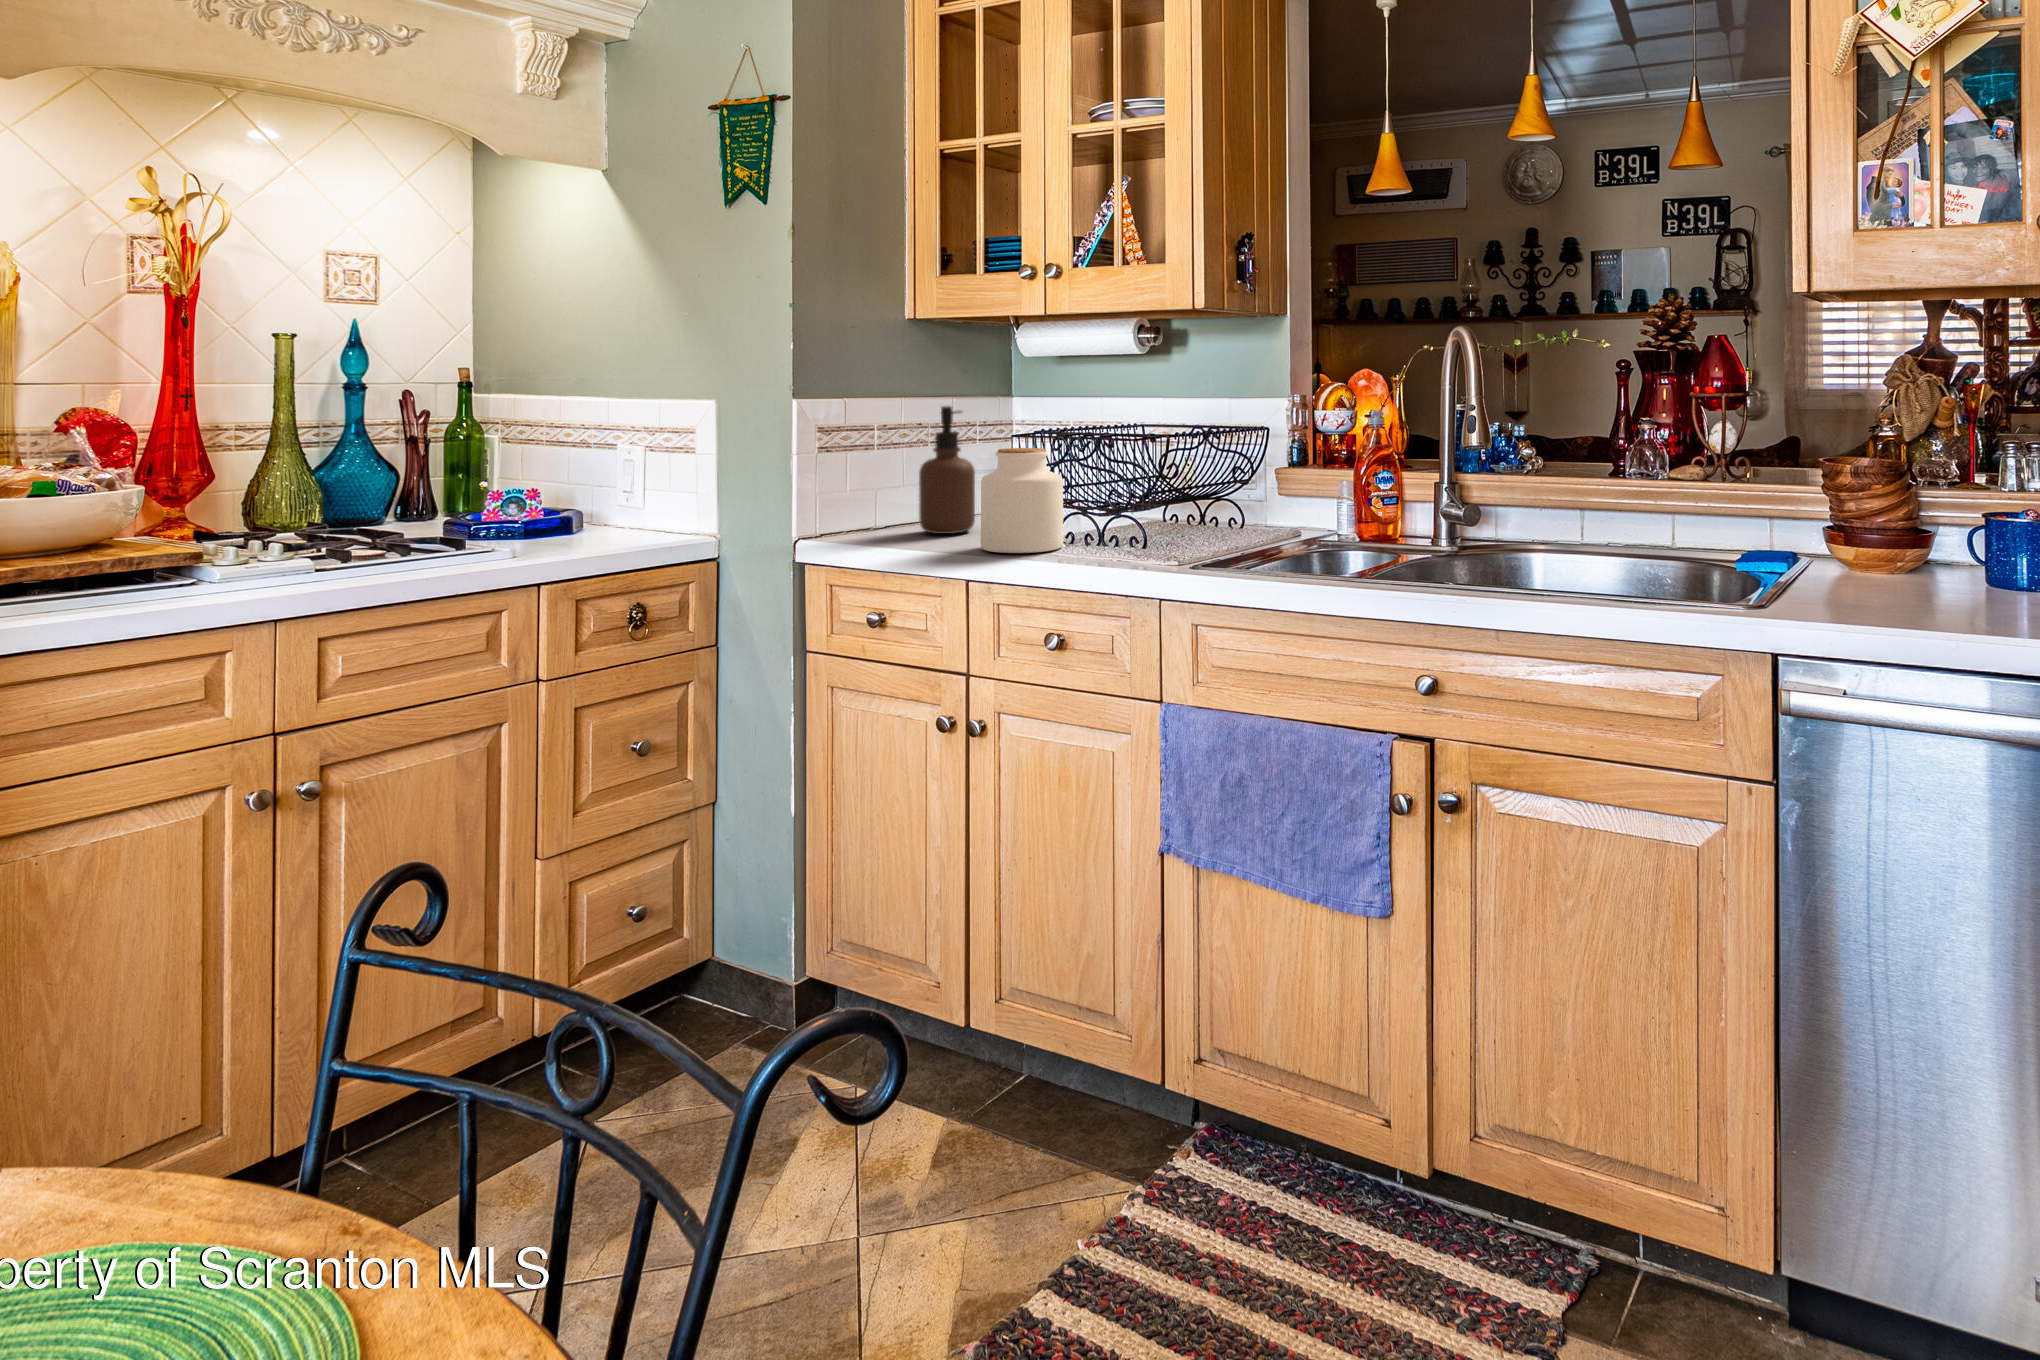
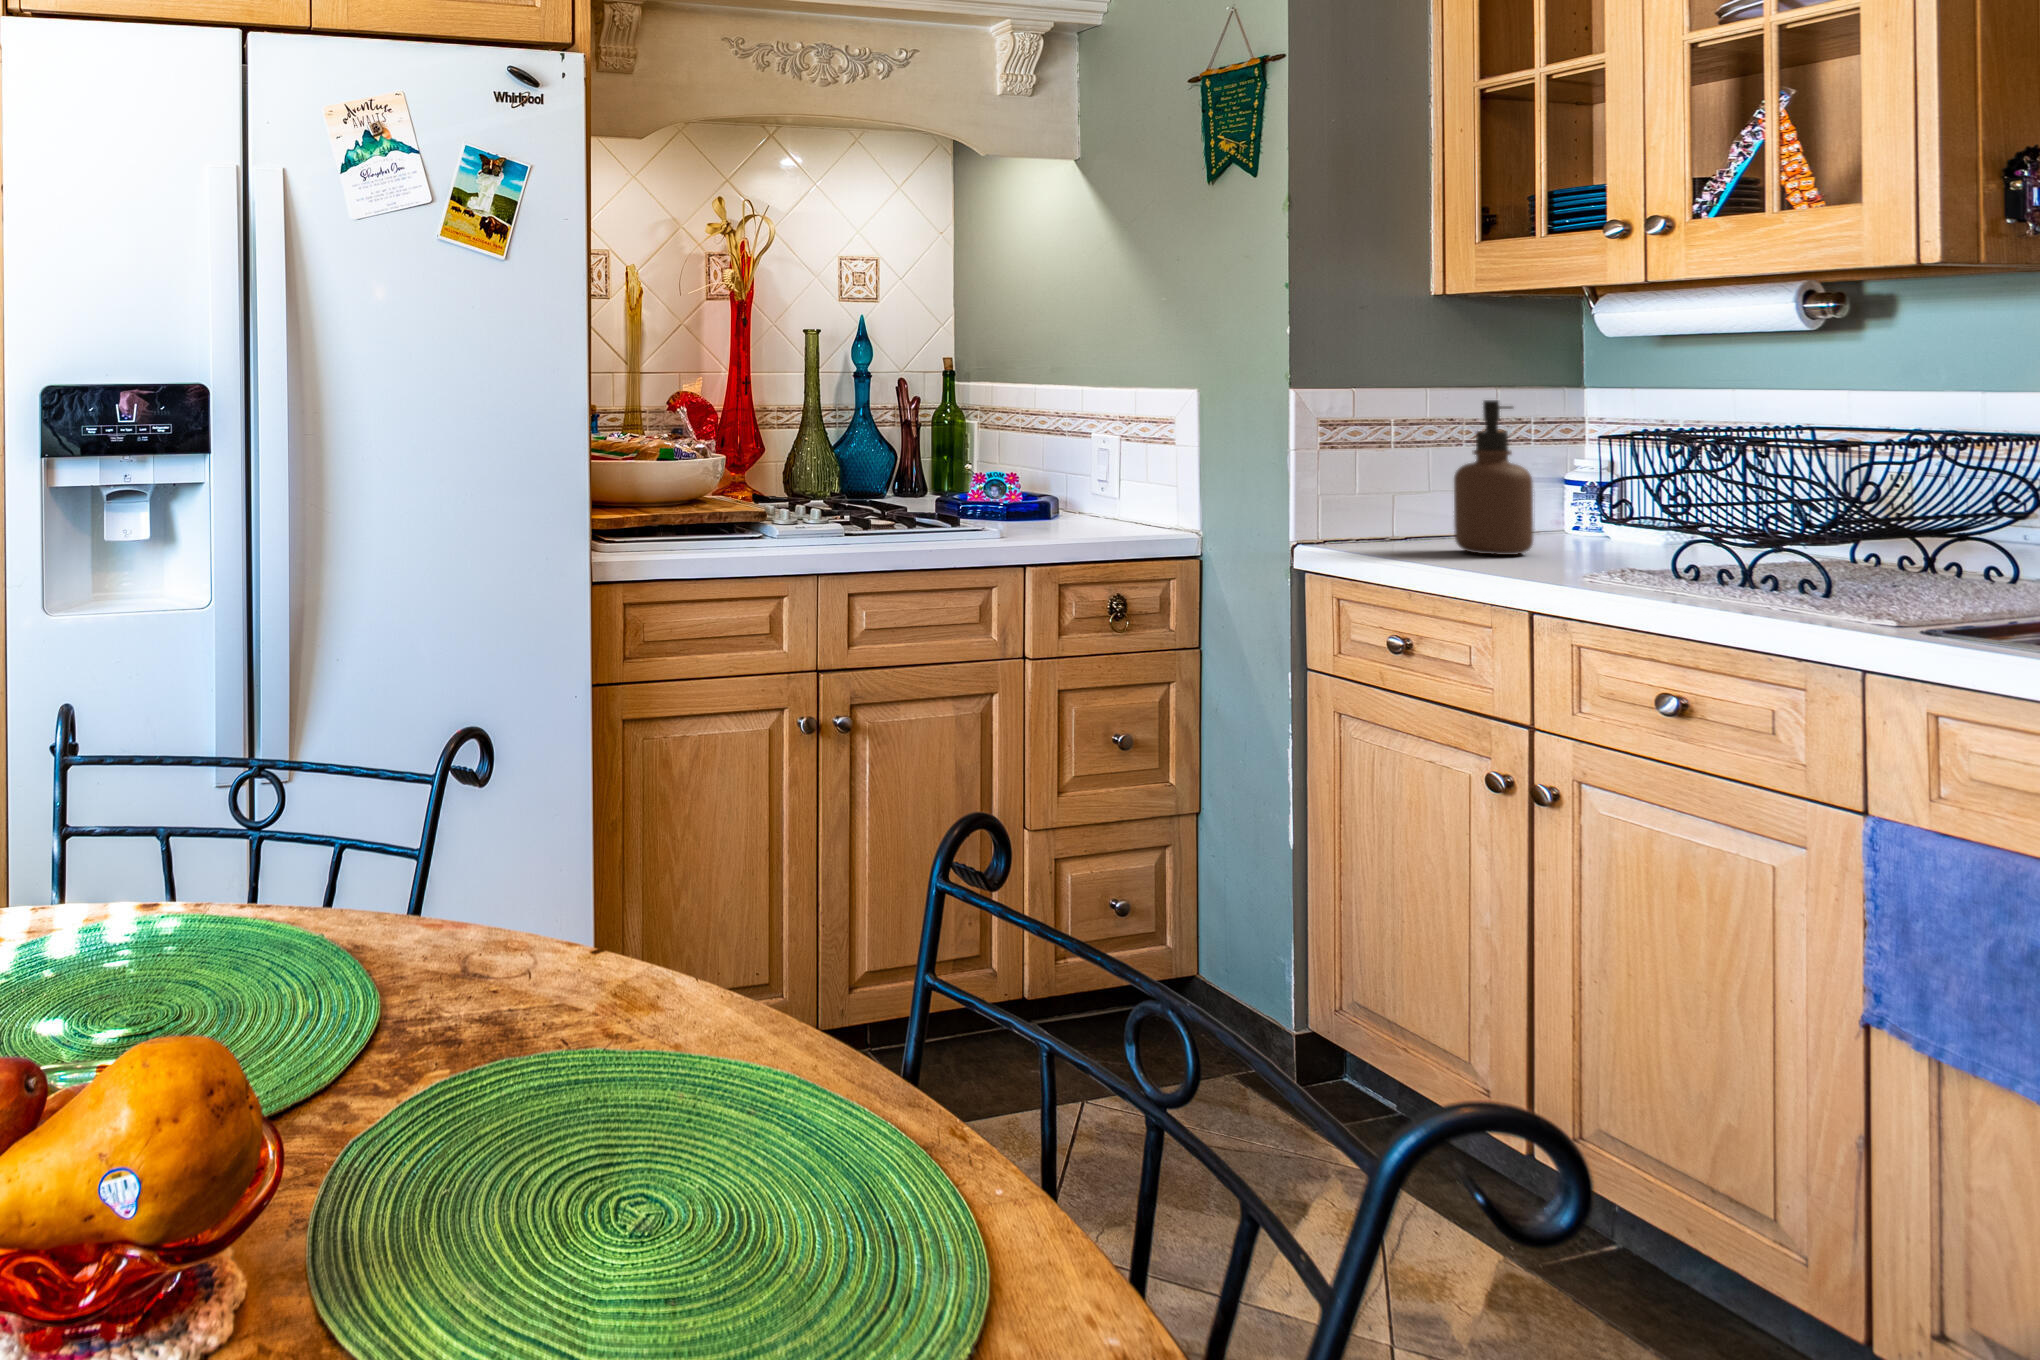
jar: present [981,448,1063,553] -> none [1543,450,1671,582]

